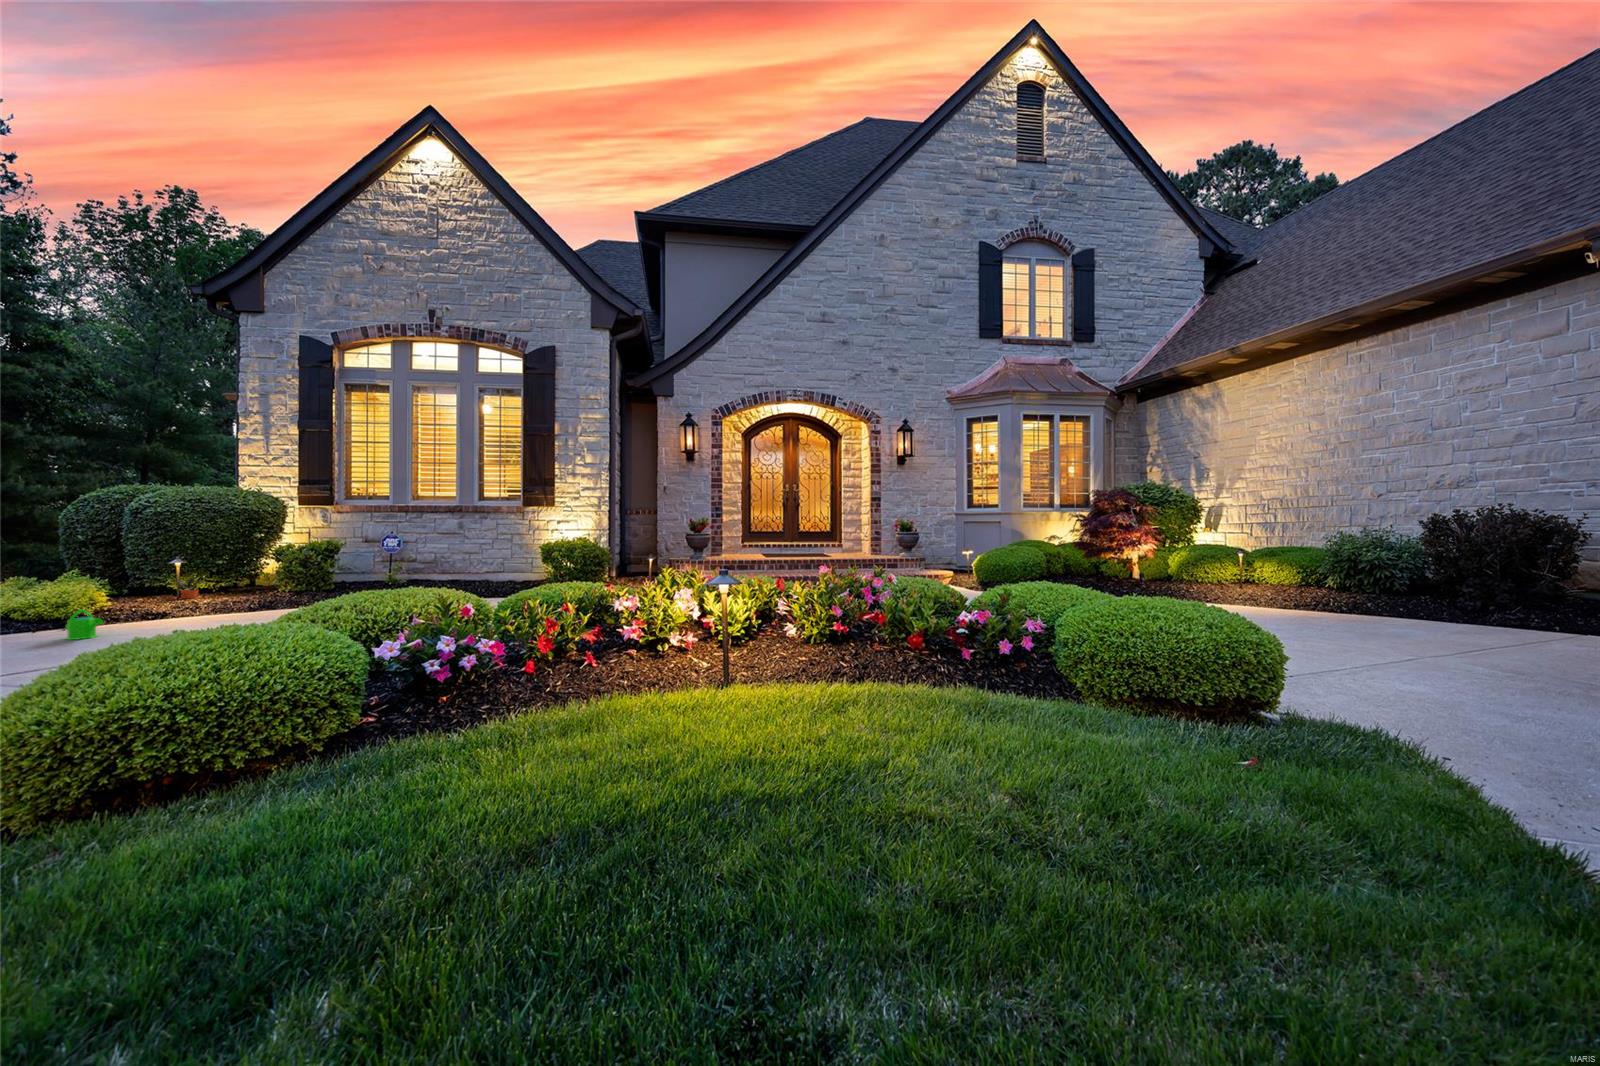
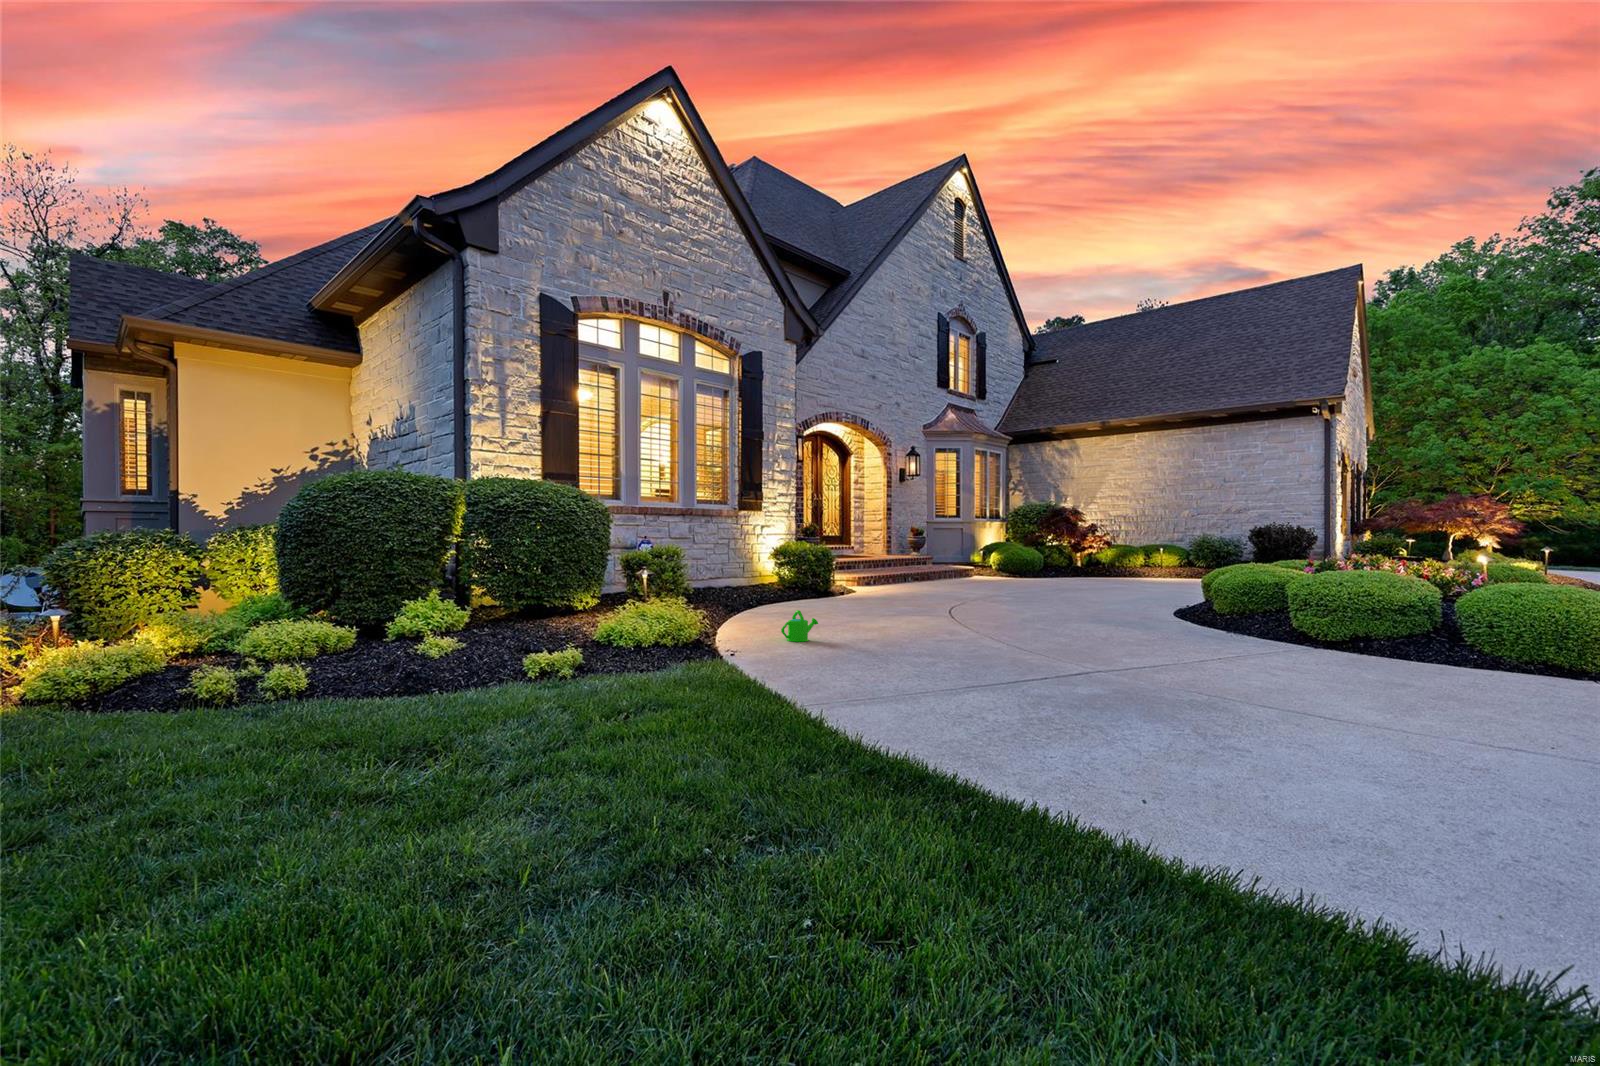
potted plant: present [172,578,204,599] -> none [543,594,579,620]

